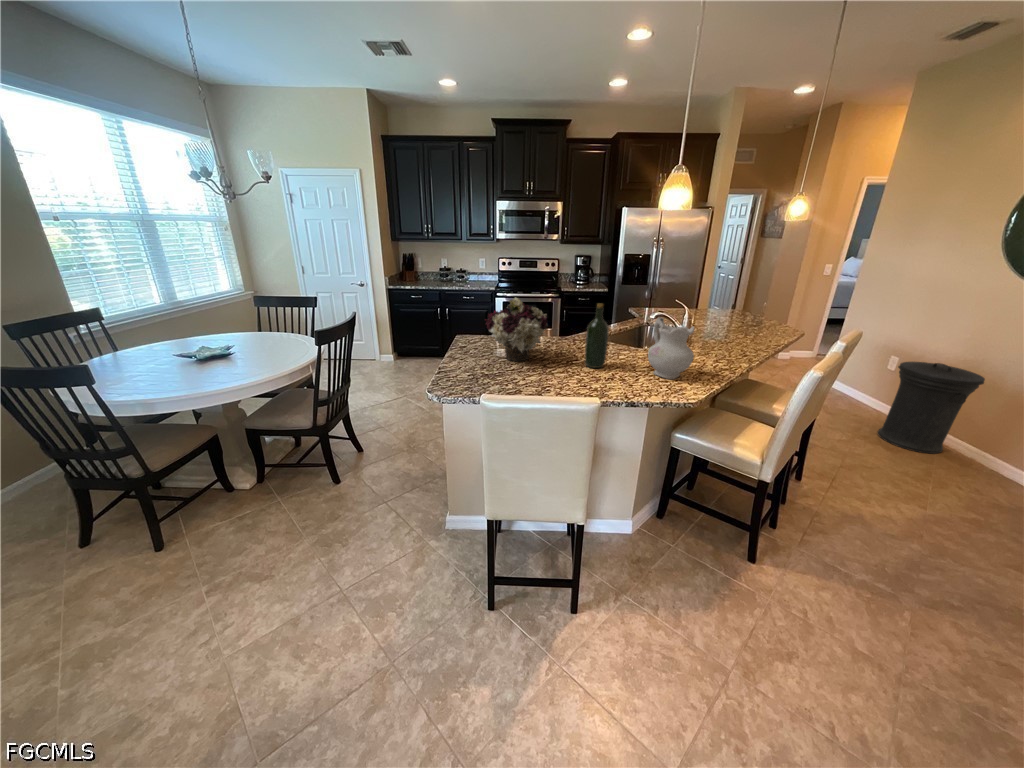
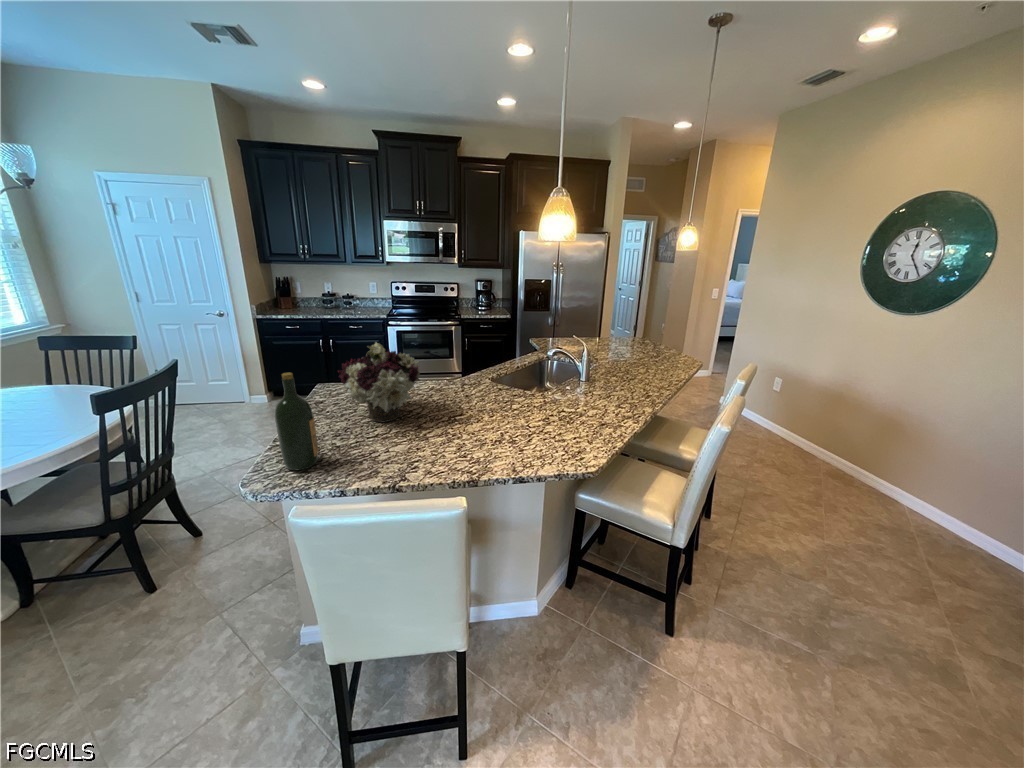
wine bottle: present [585,304,609,368] -> present [274,373,318,471]
ceramic pitcher: present [648,317,694,379] -> none [541,363,592,437]
trash can: present [877,362,985,454] -> none [770,383,852,470]

